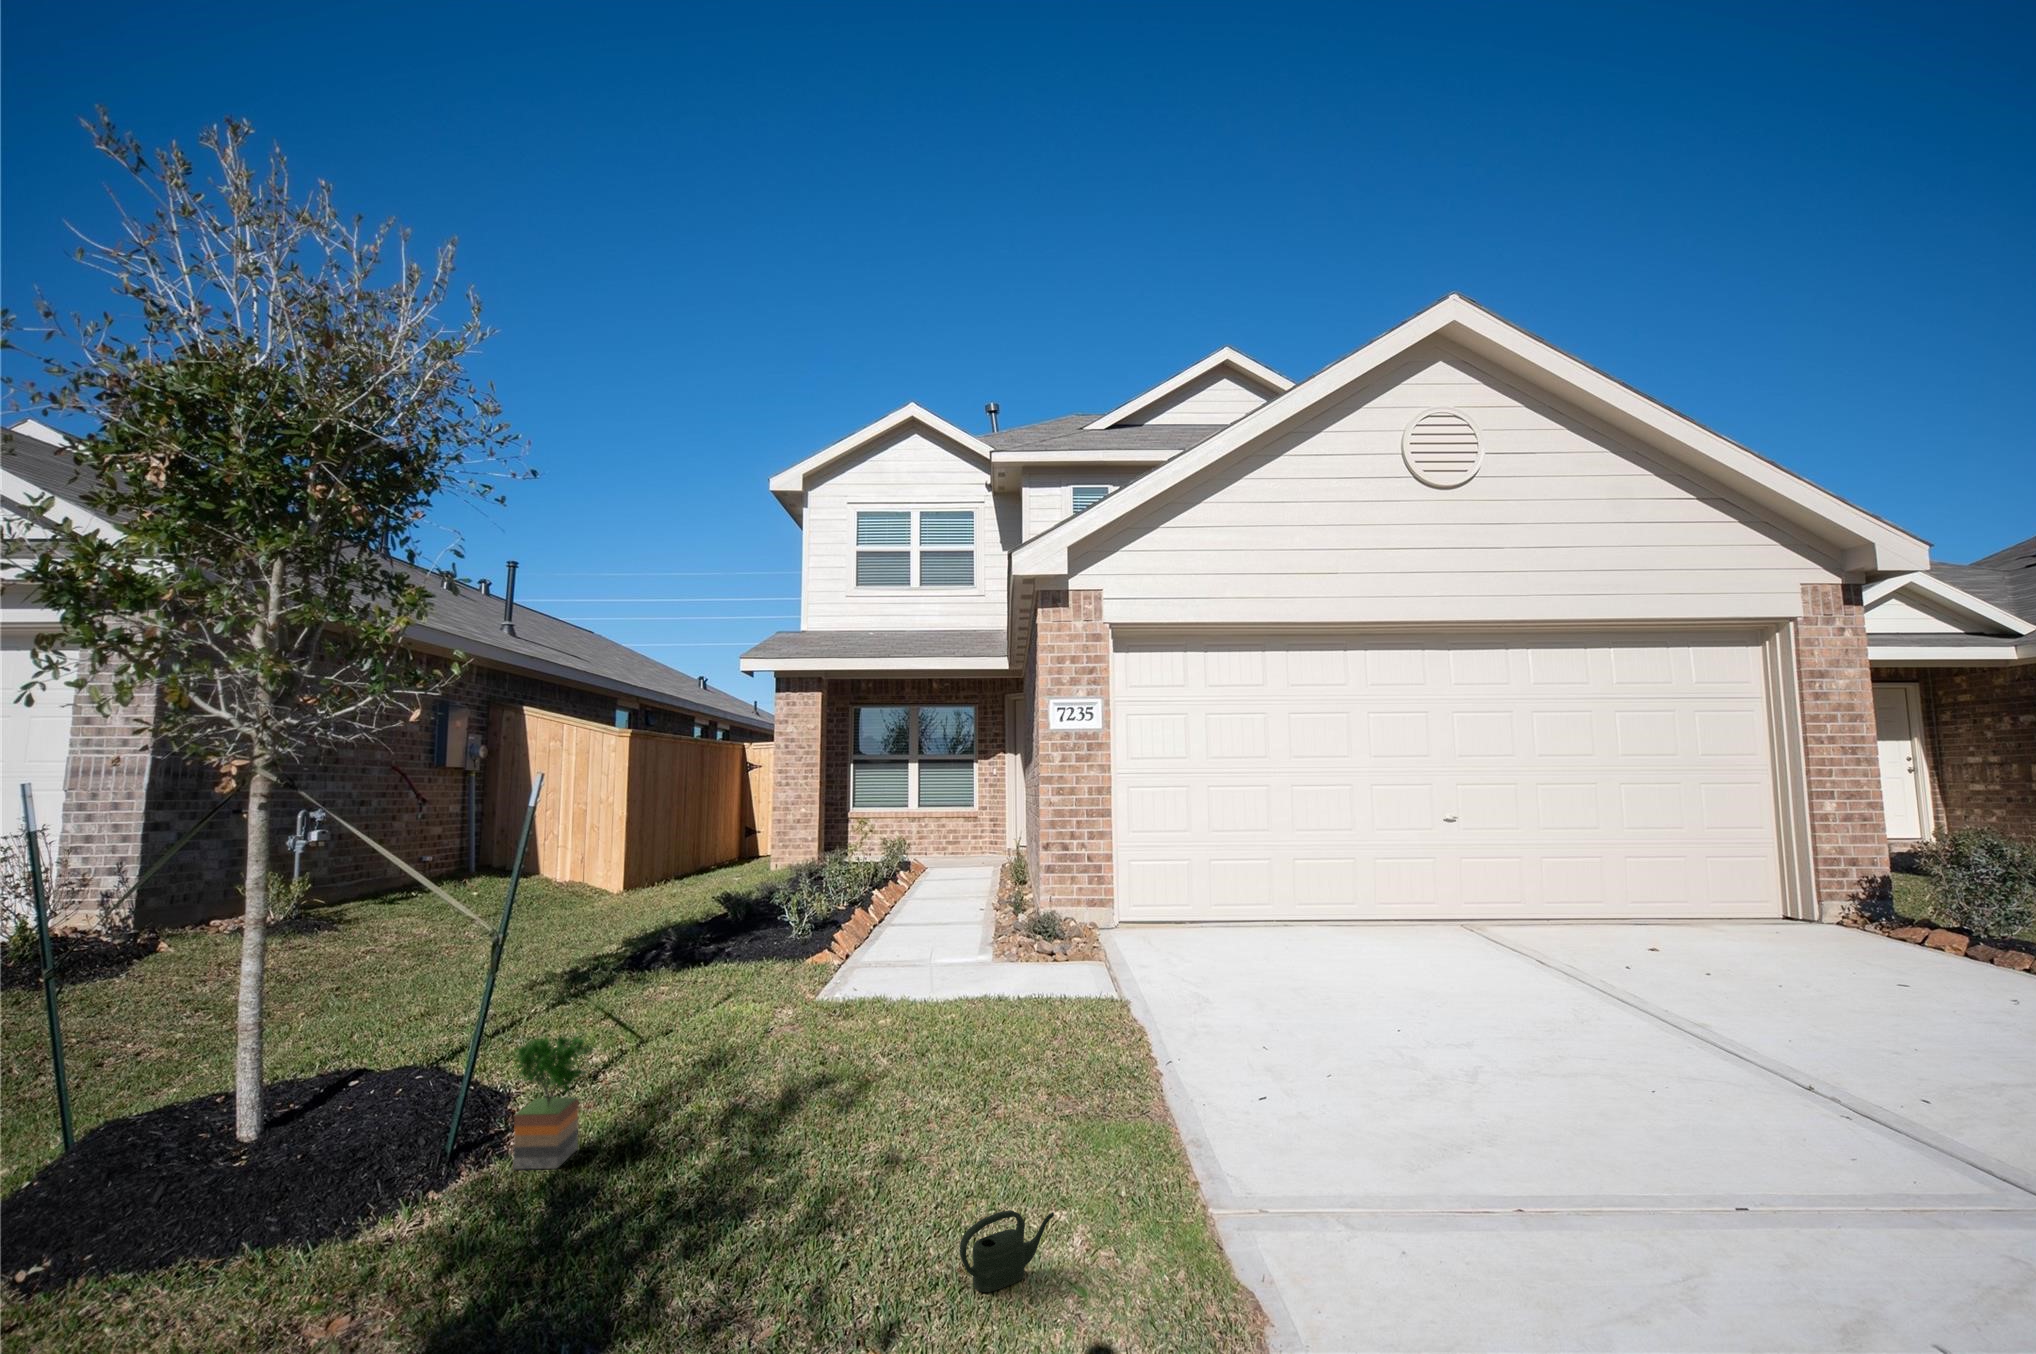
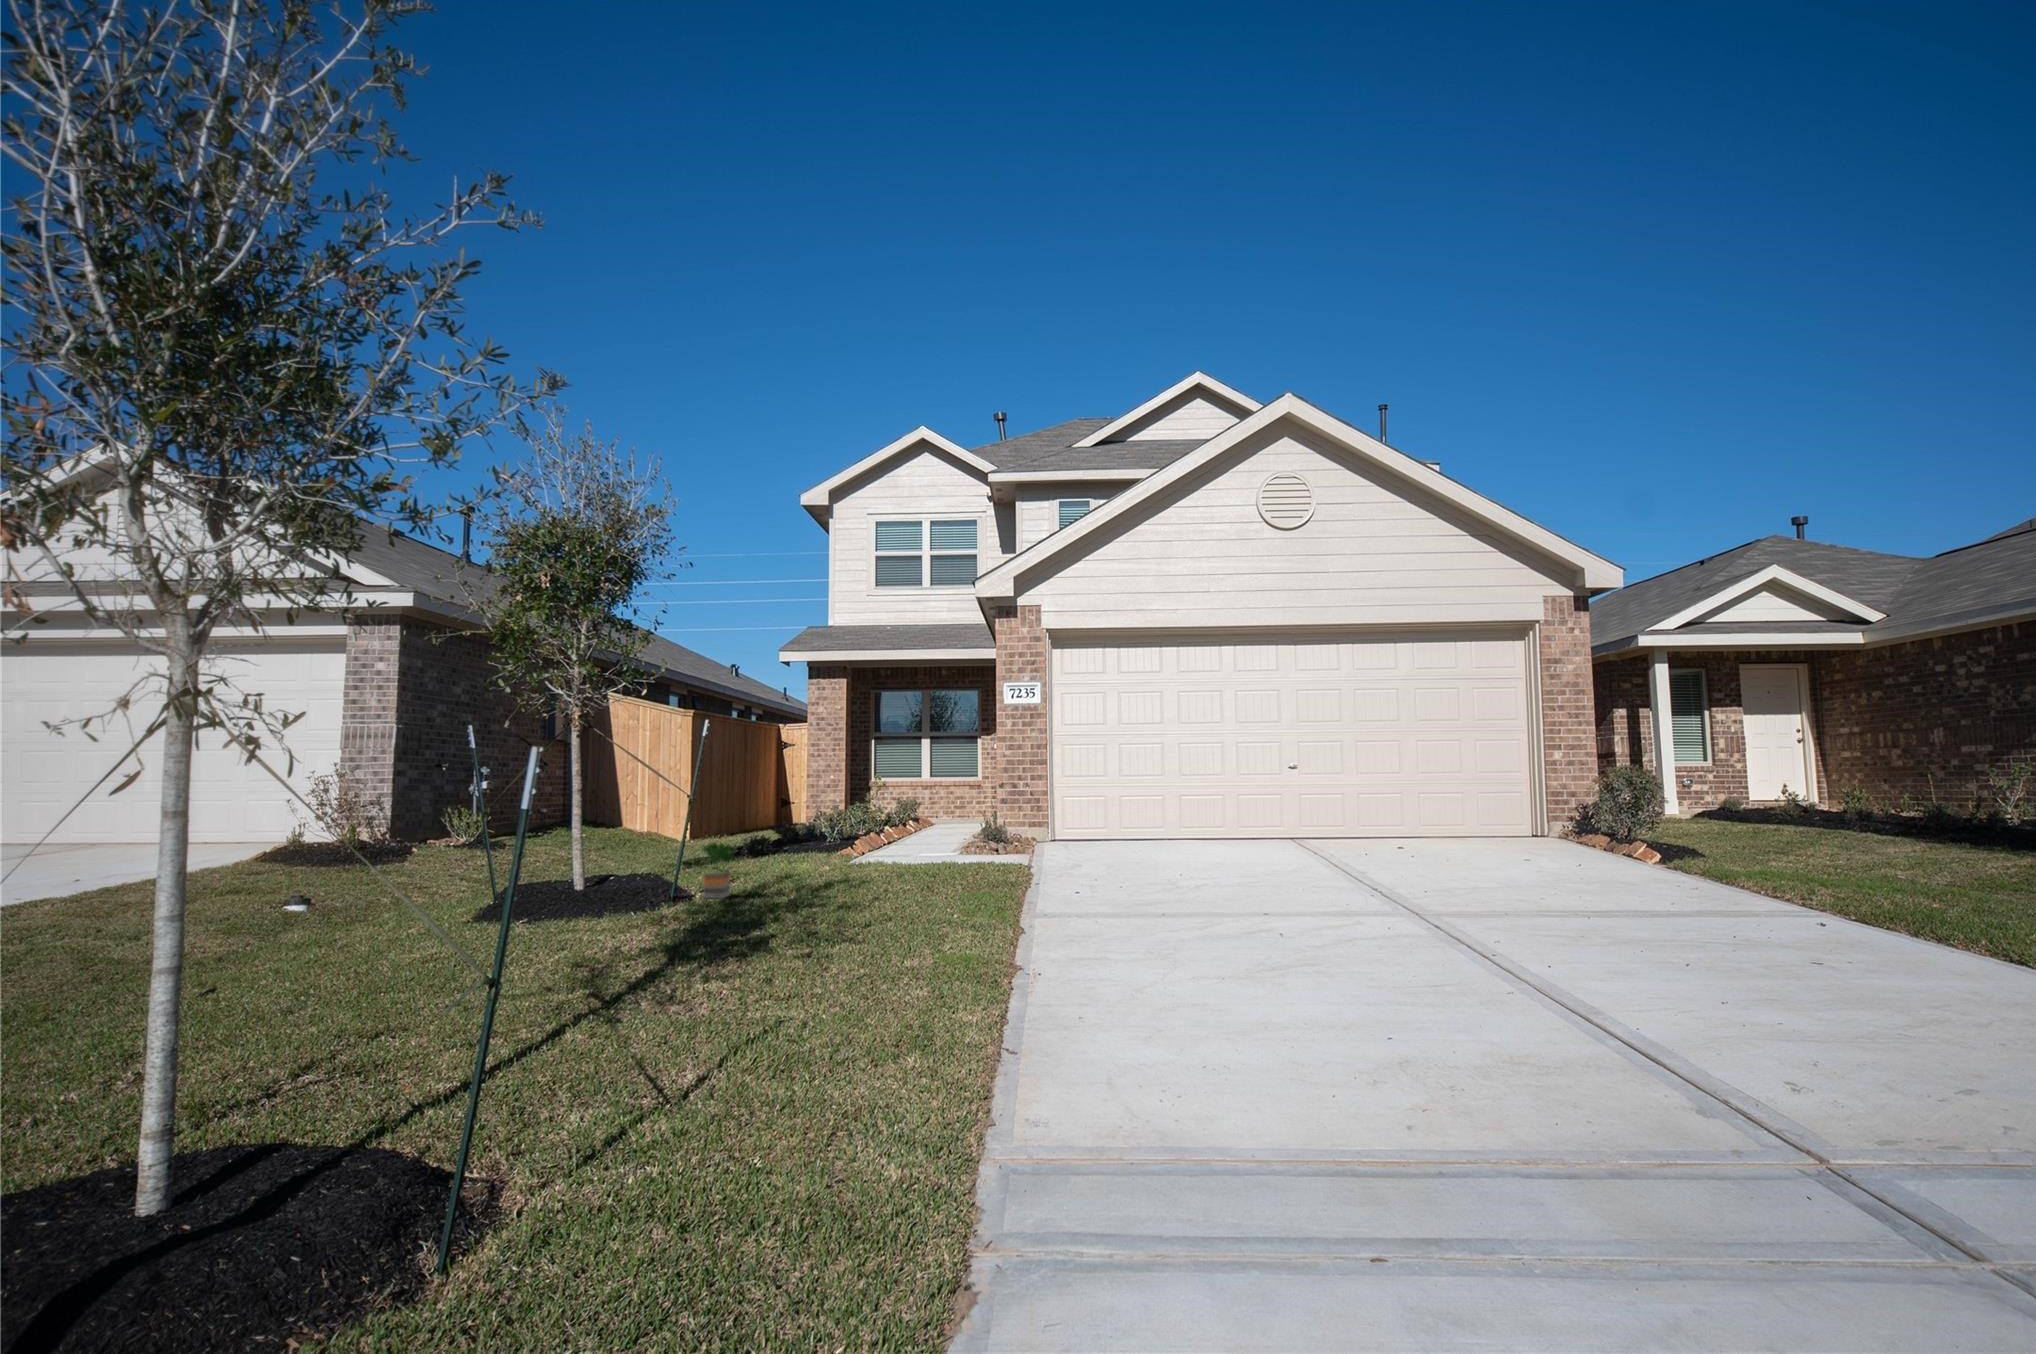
watering can: present [960,1210,1054,1292] -> none [894,885,934,912]

